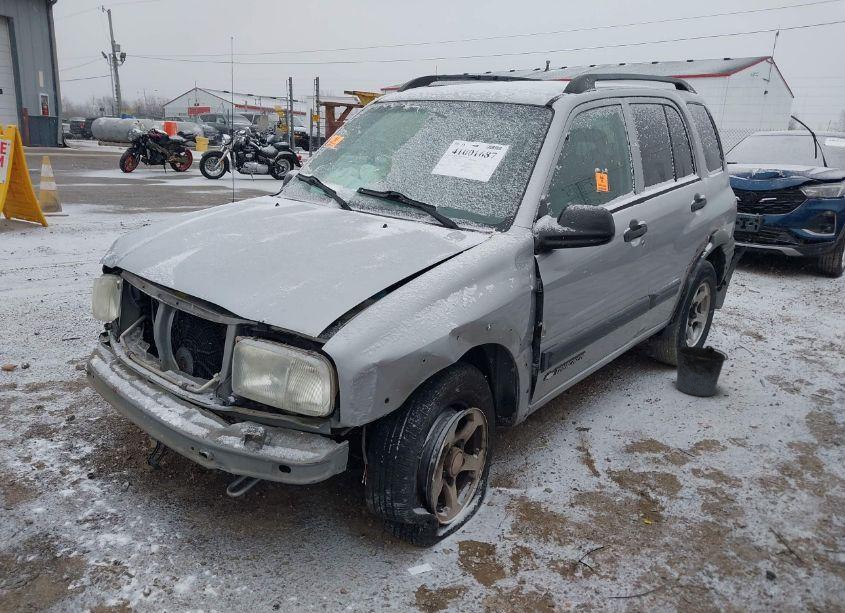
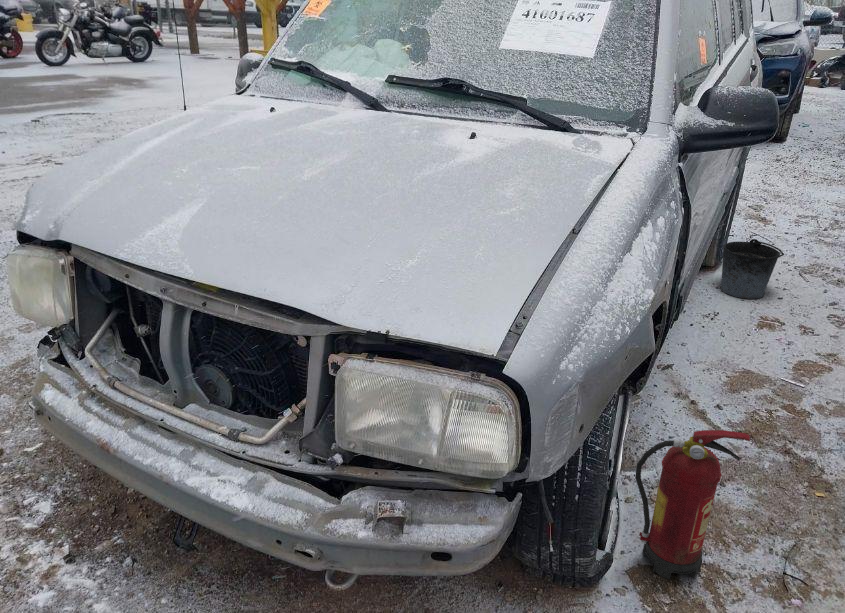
fire extinguisher: none [465,435,536,555] -> present [635,430,750,580]

